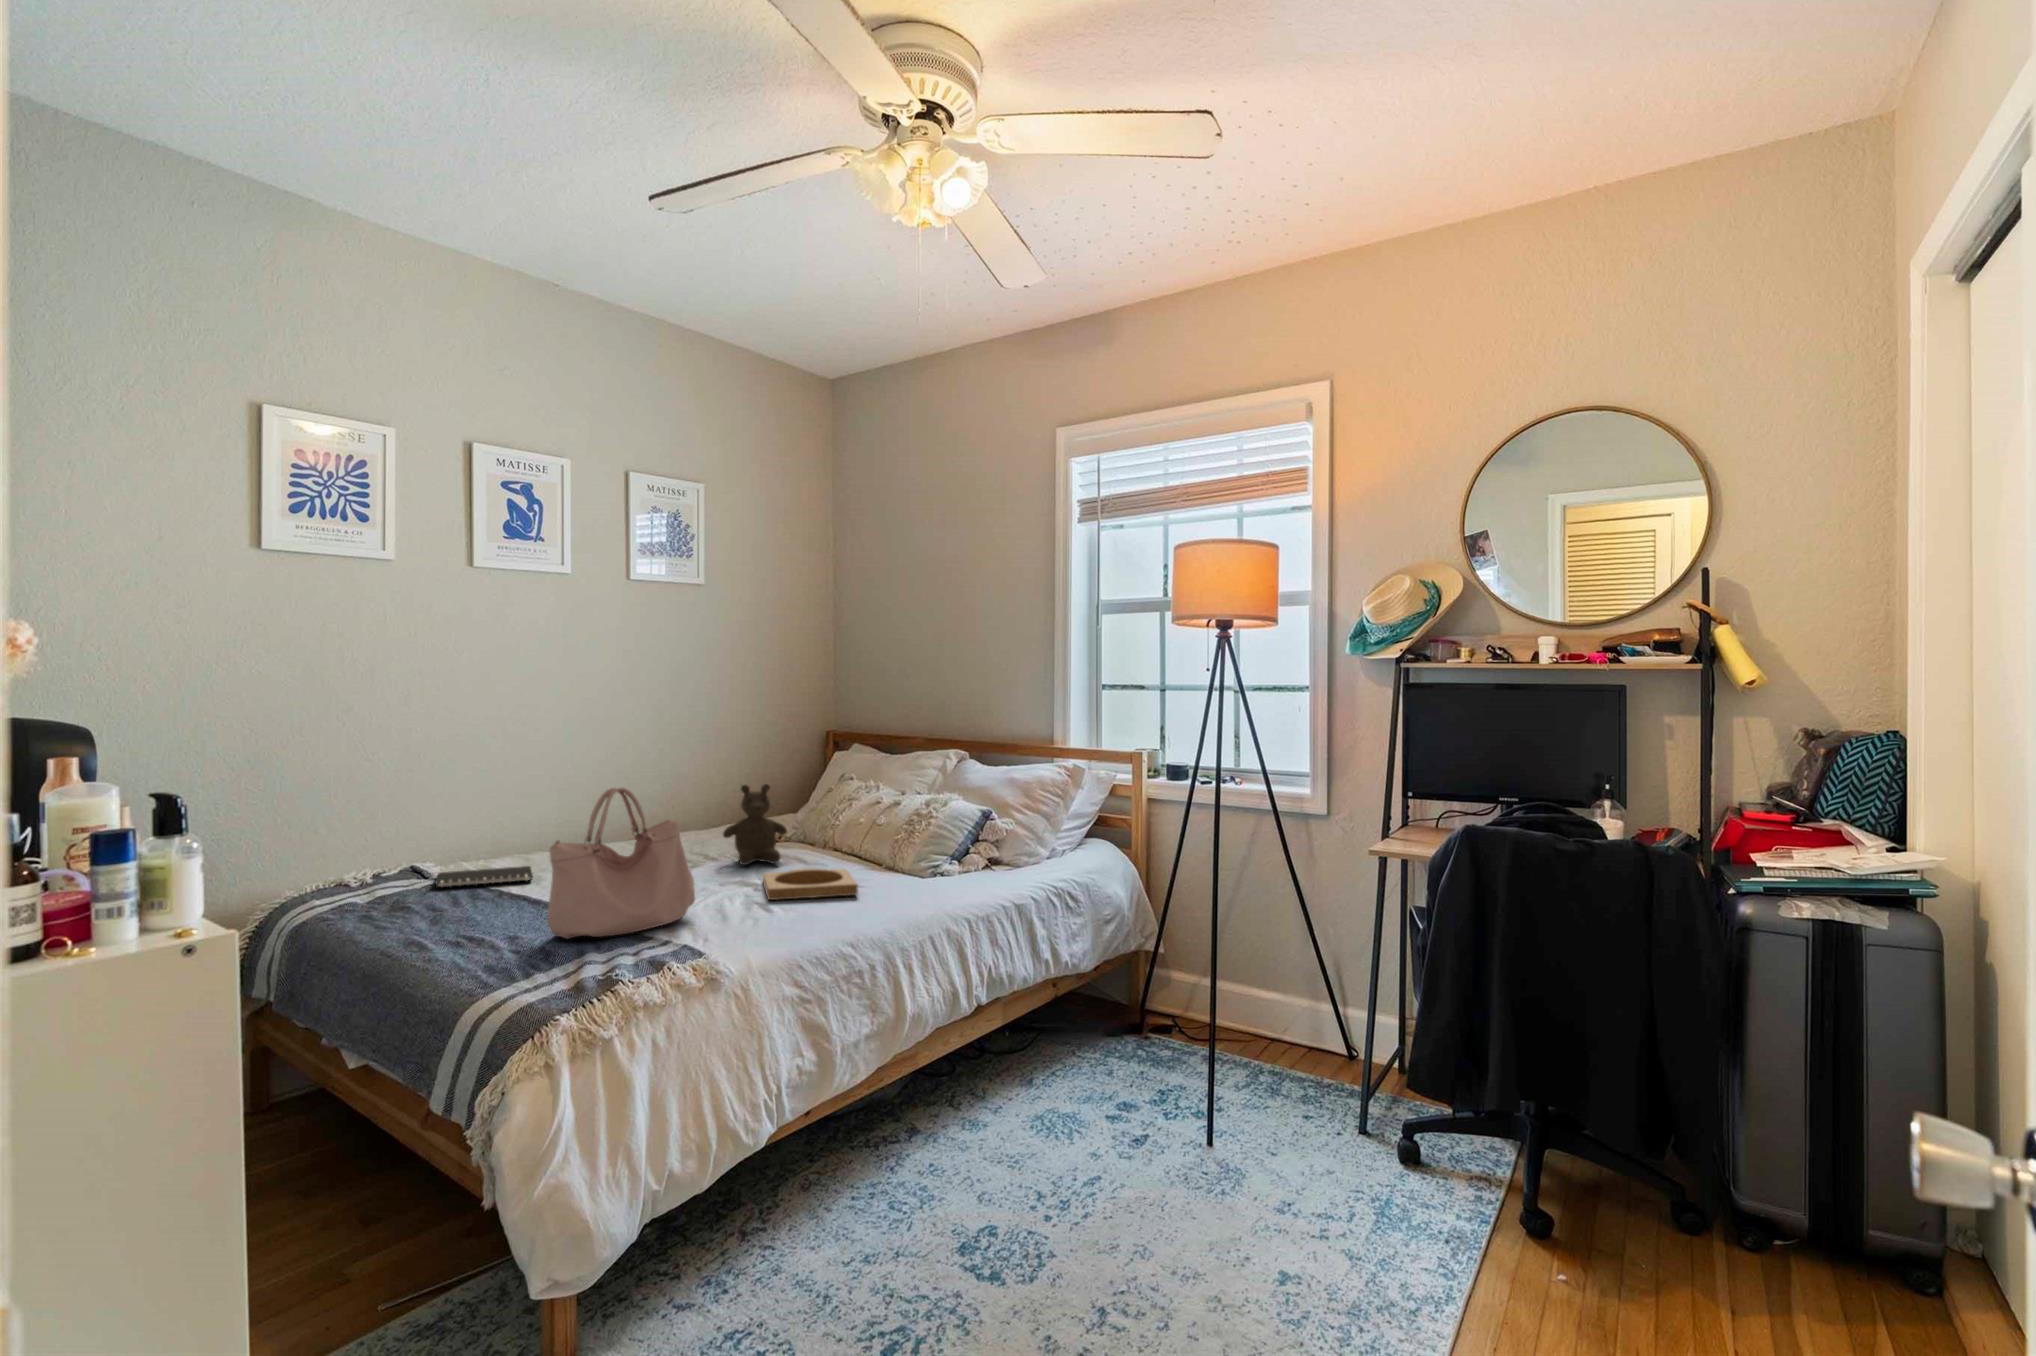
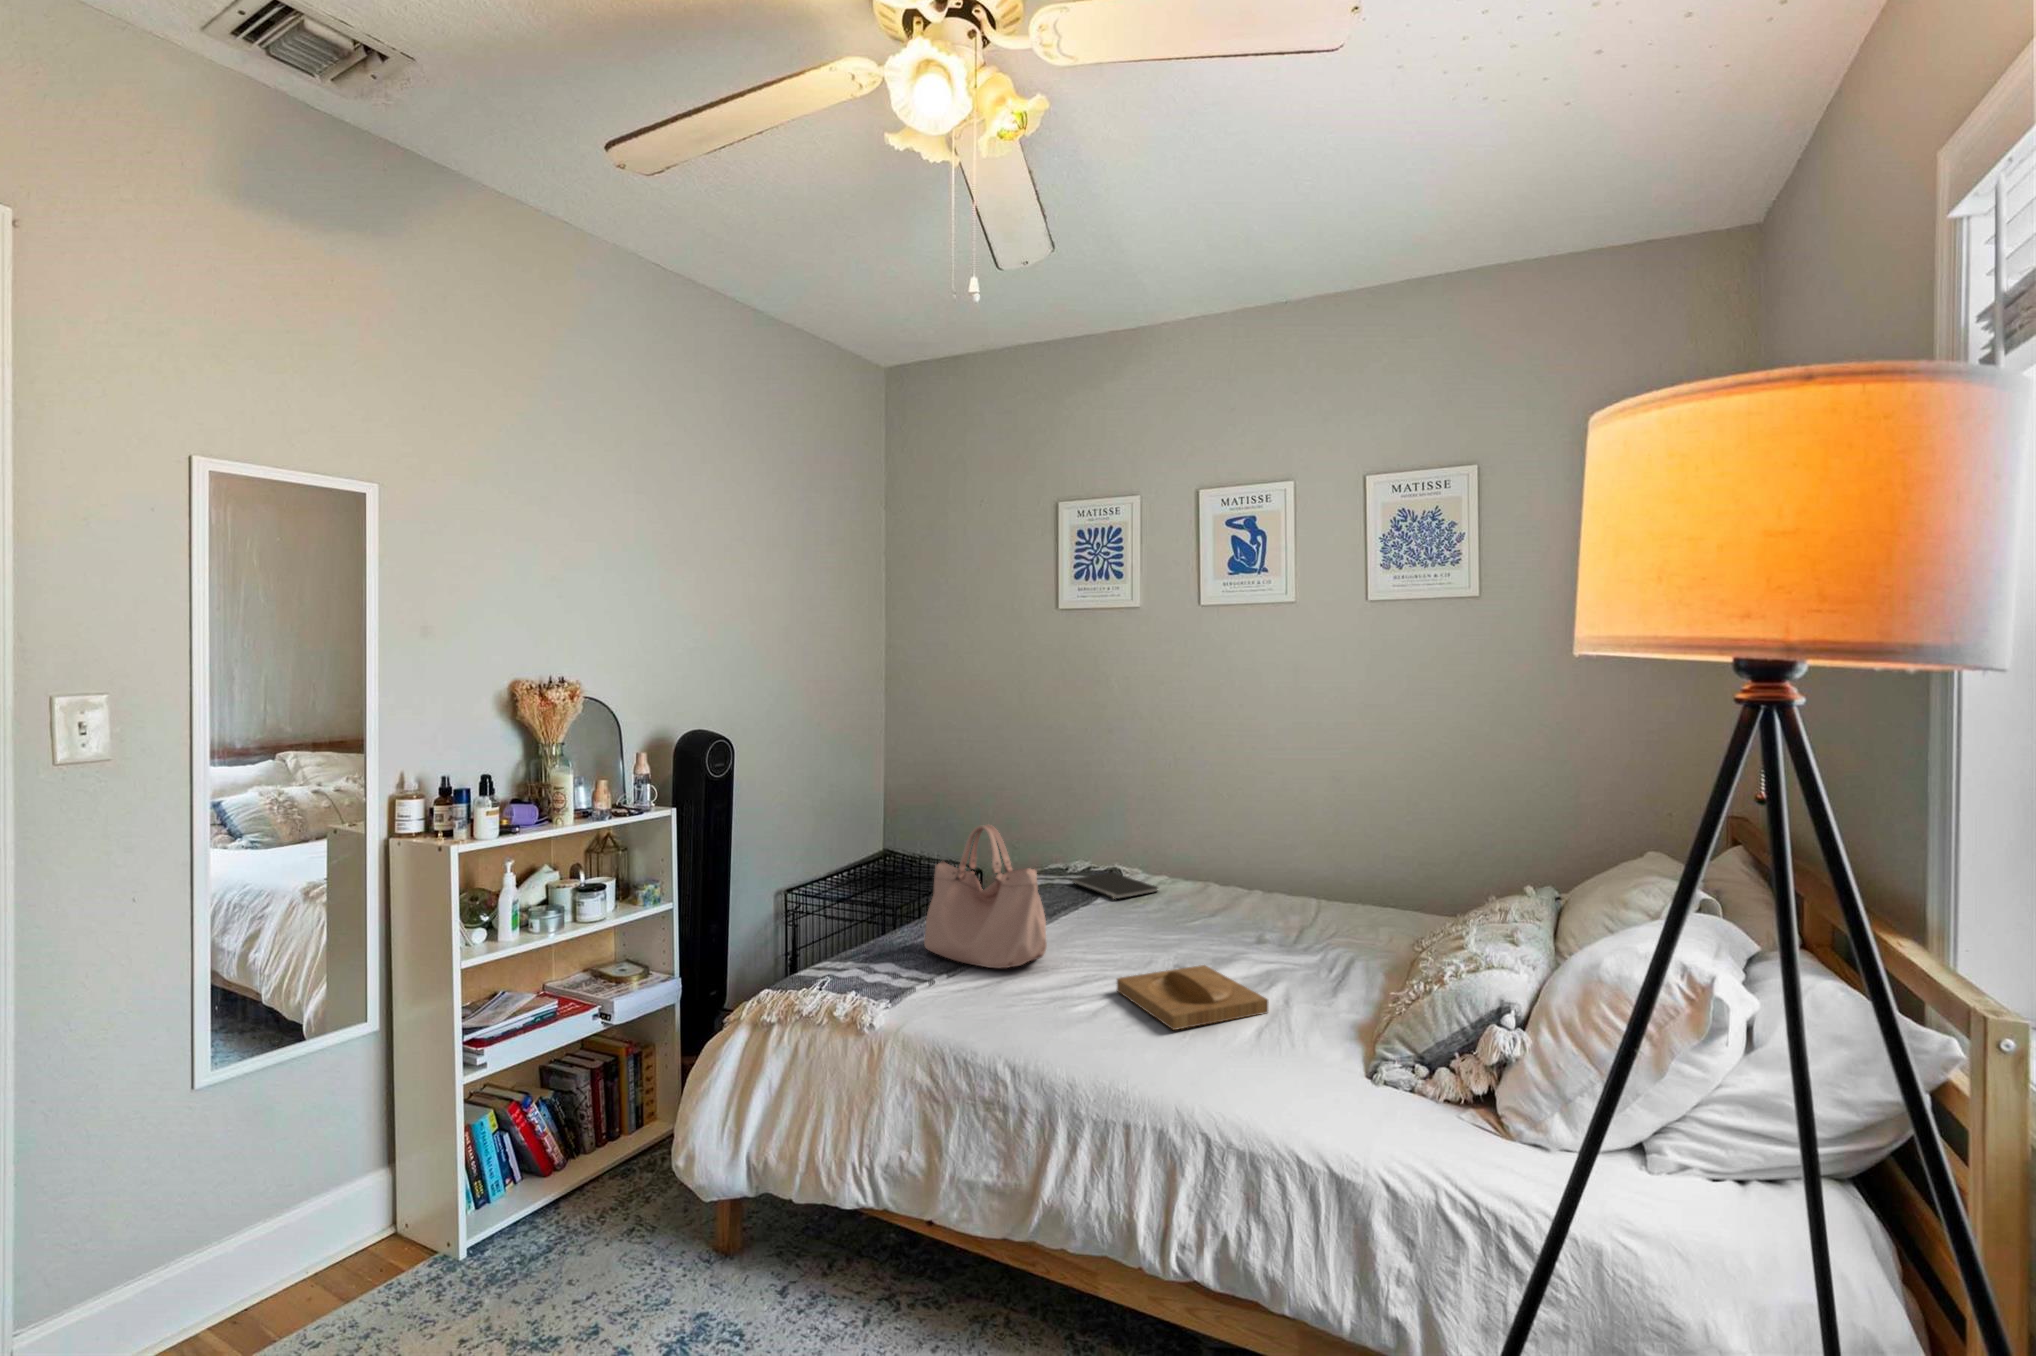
teddy bear: present [723,784,787,865] -> none [1261,857,1343,965]

